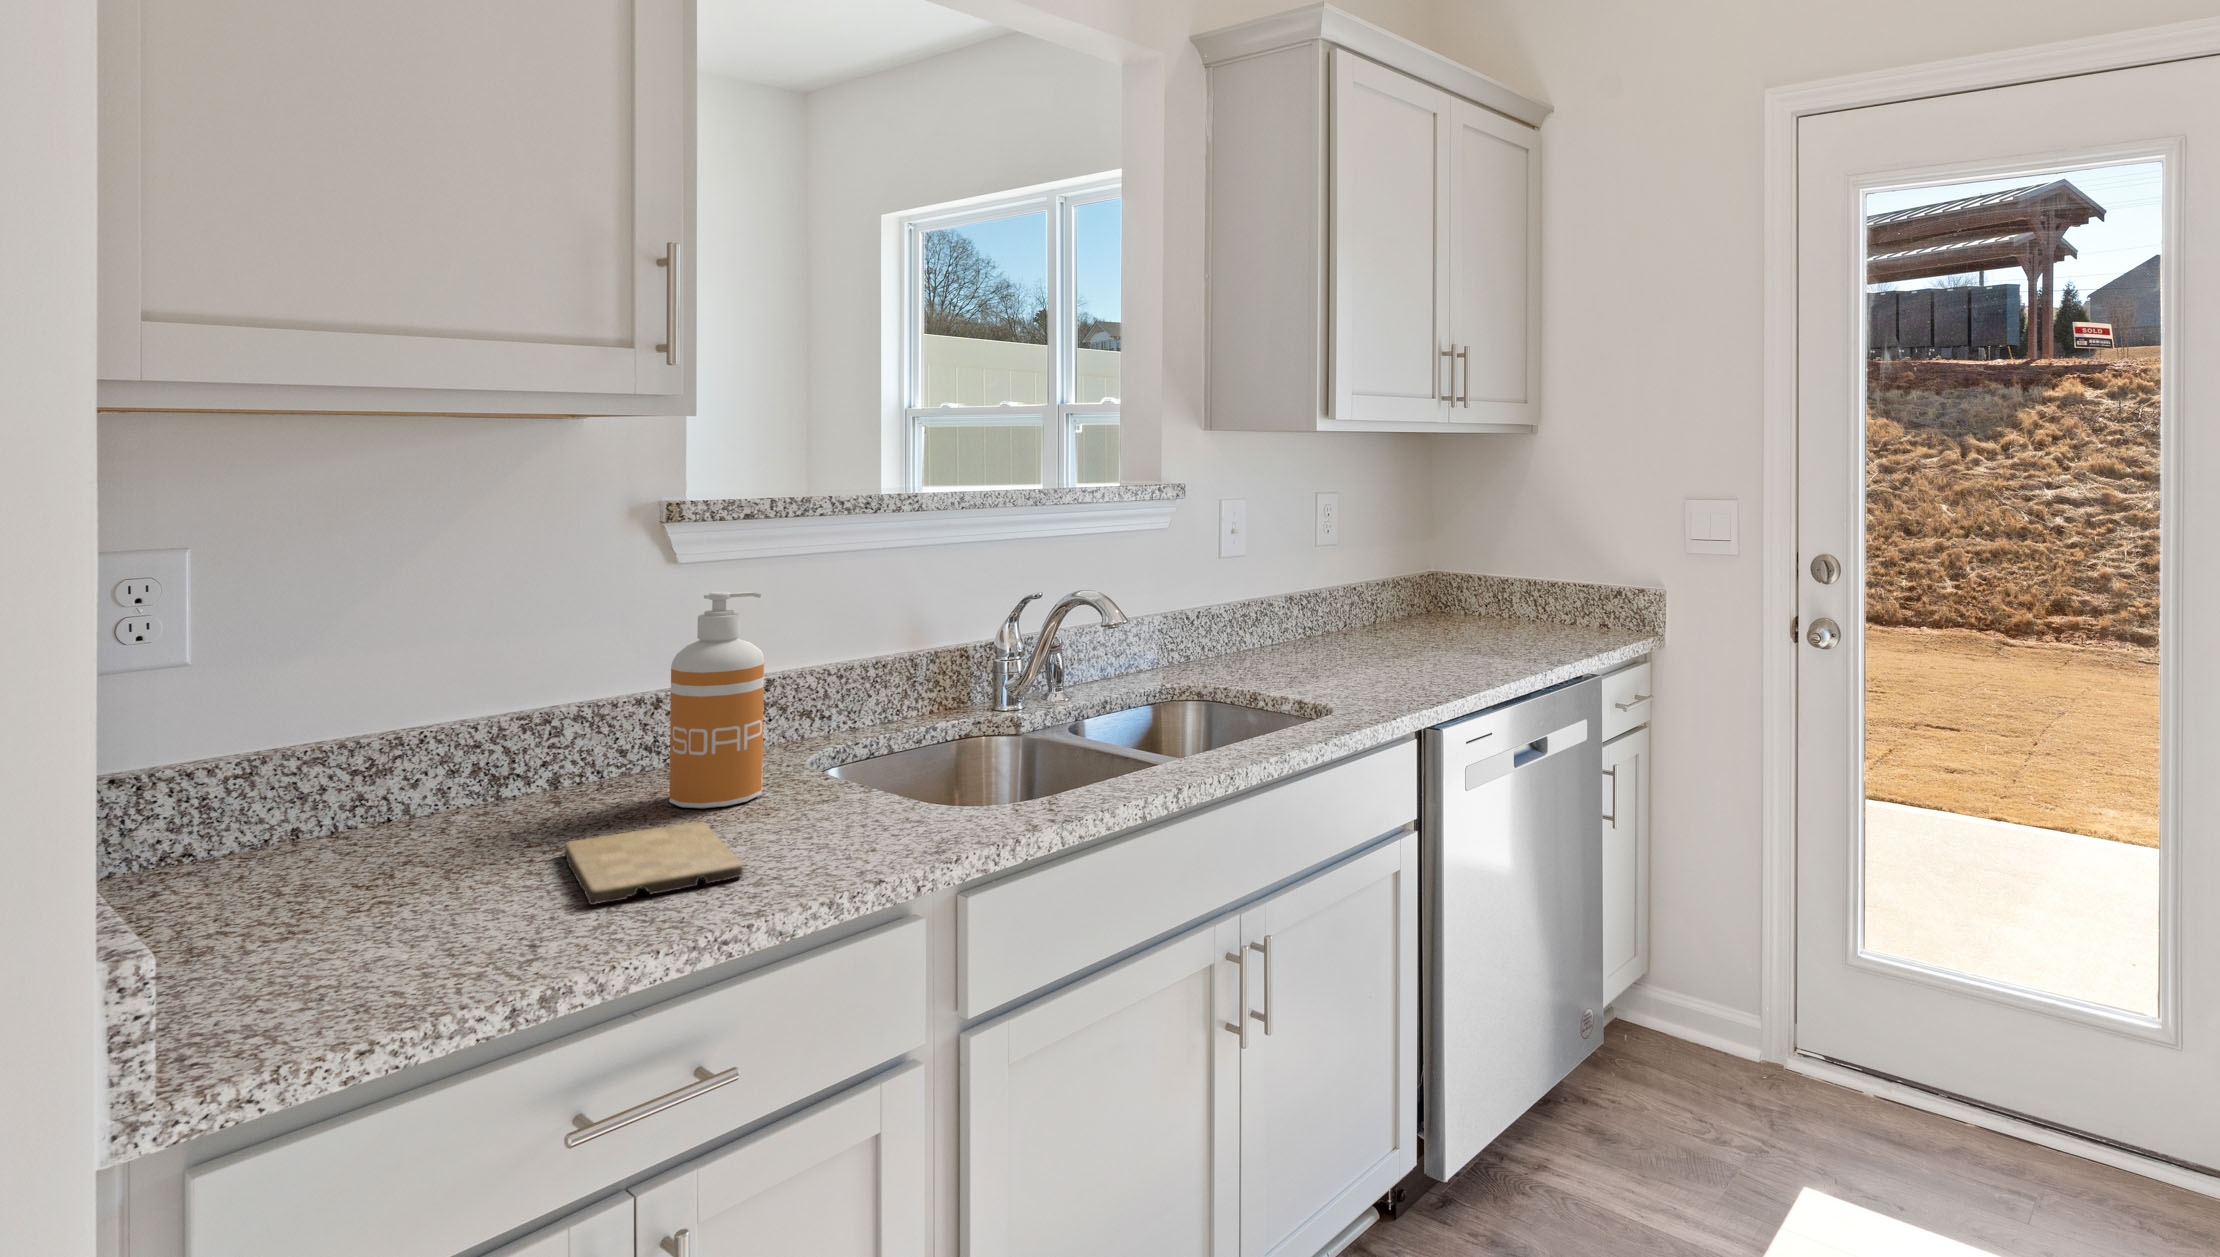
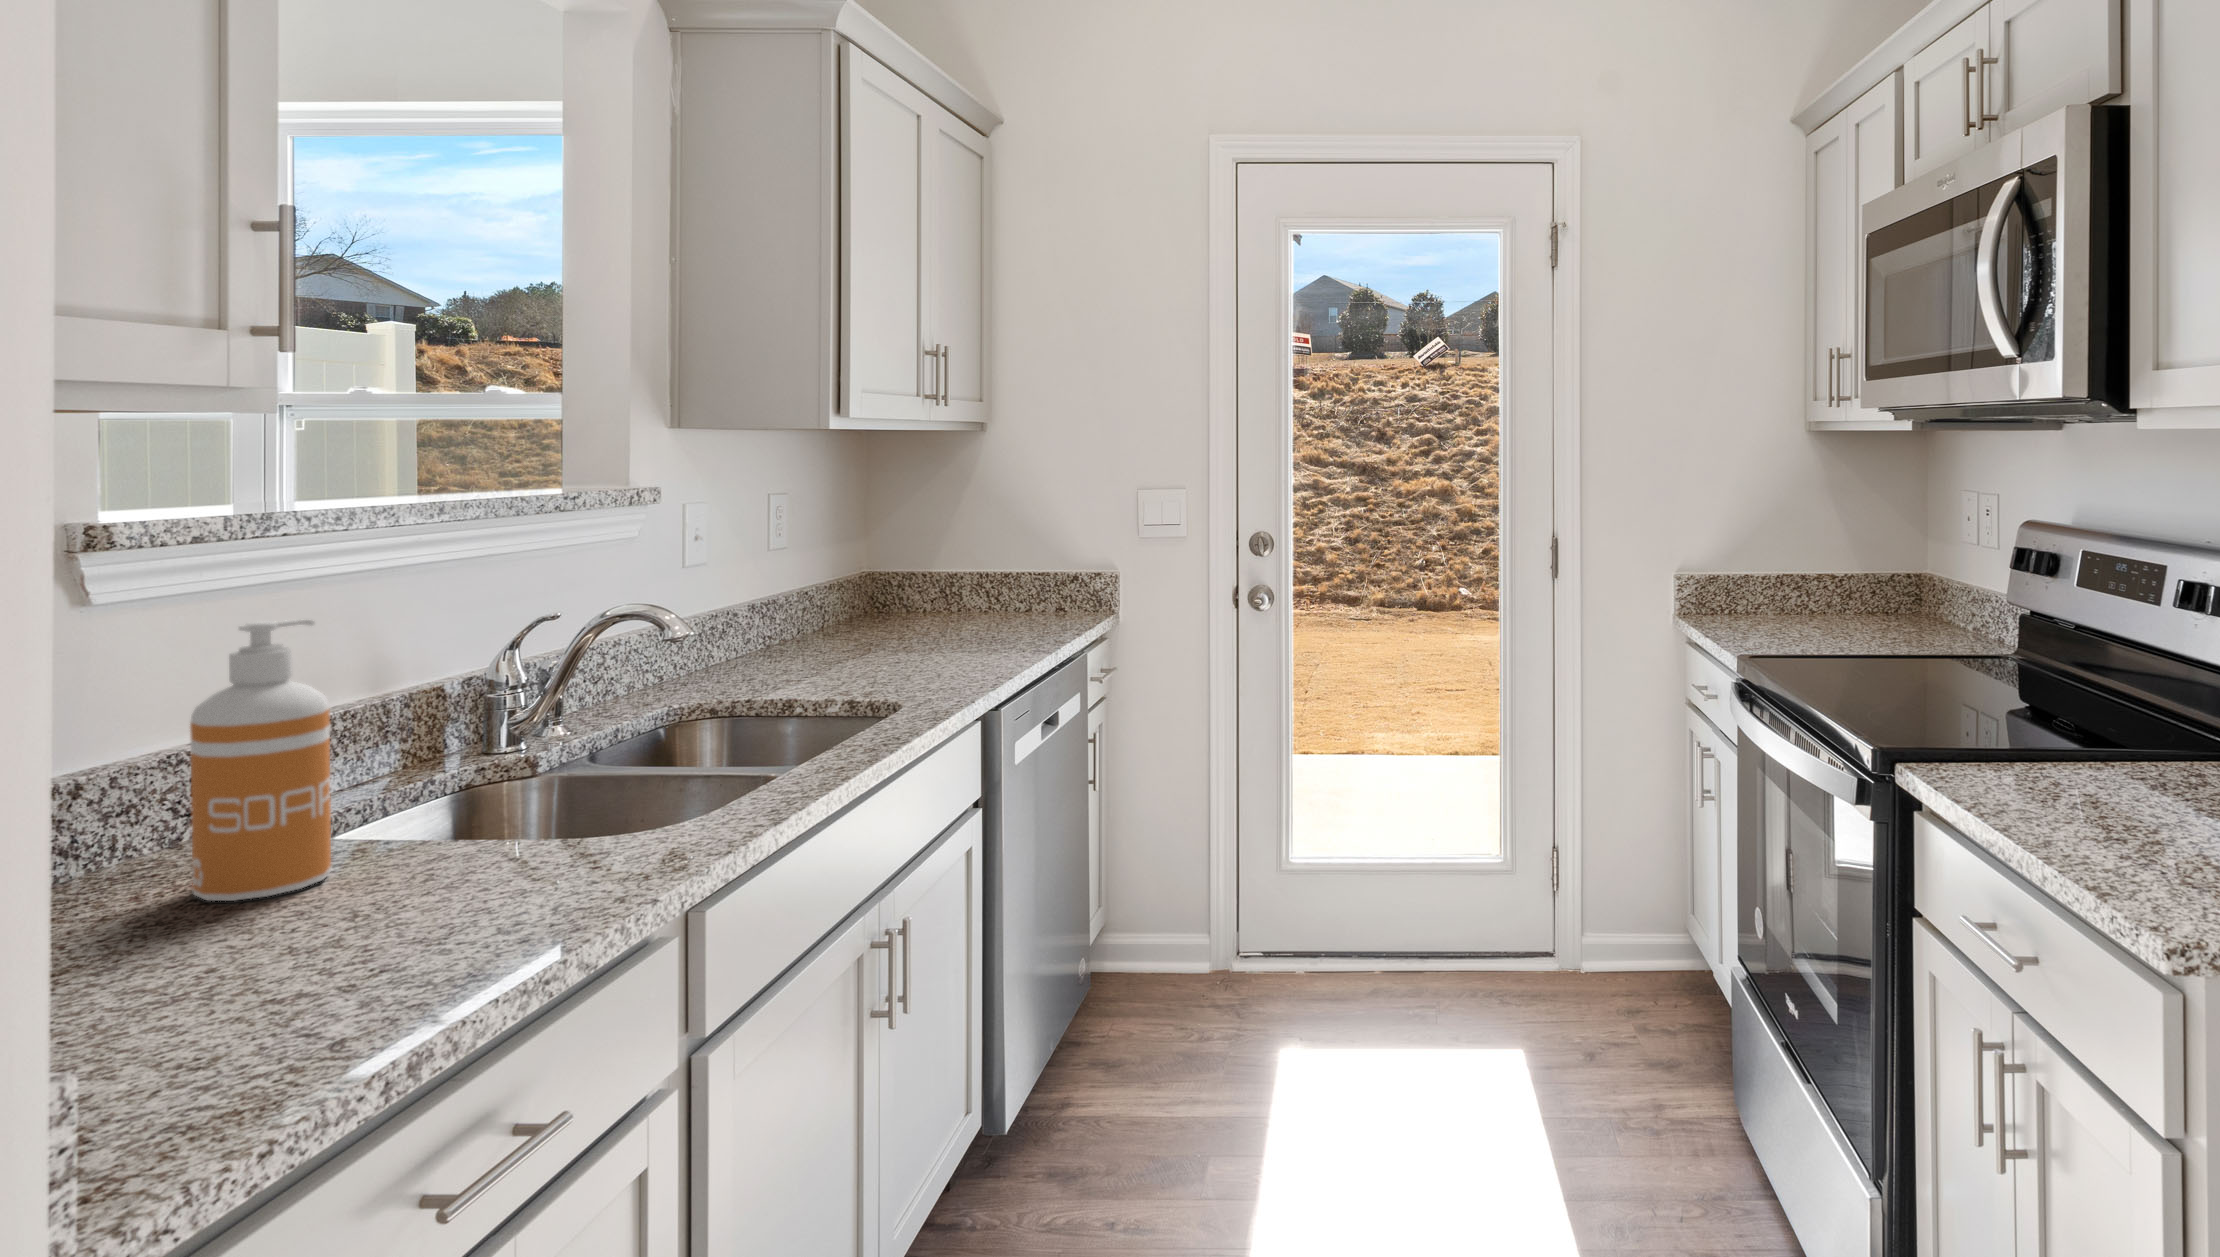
cutting board: present [564,821,744,905] -> none [155,901,476,991]

